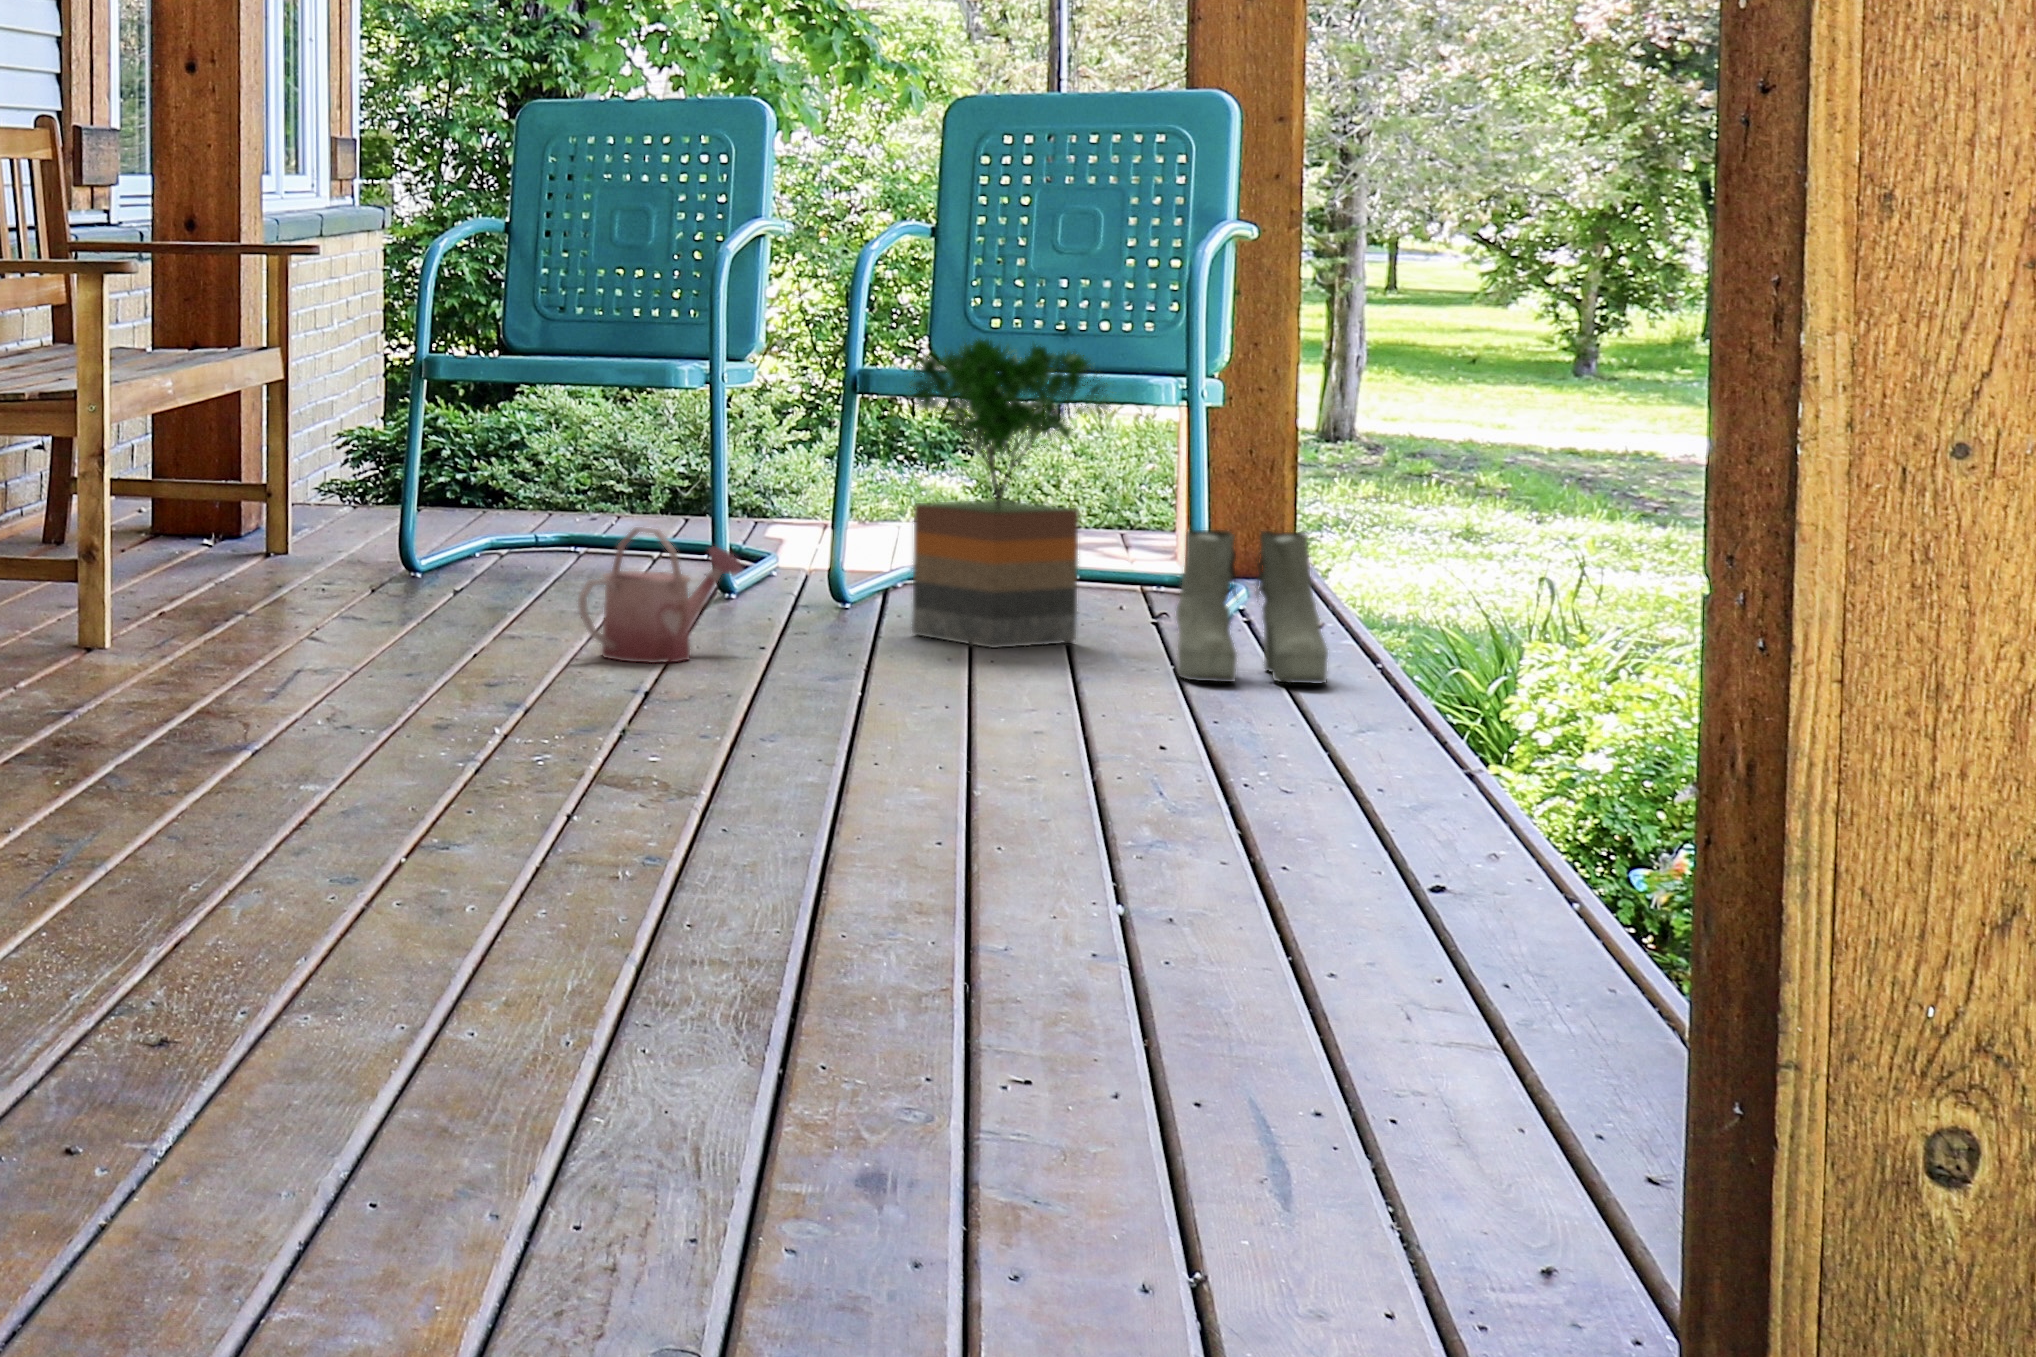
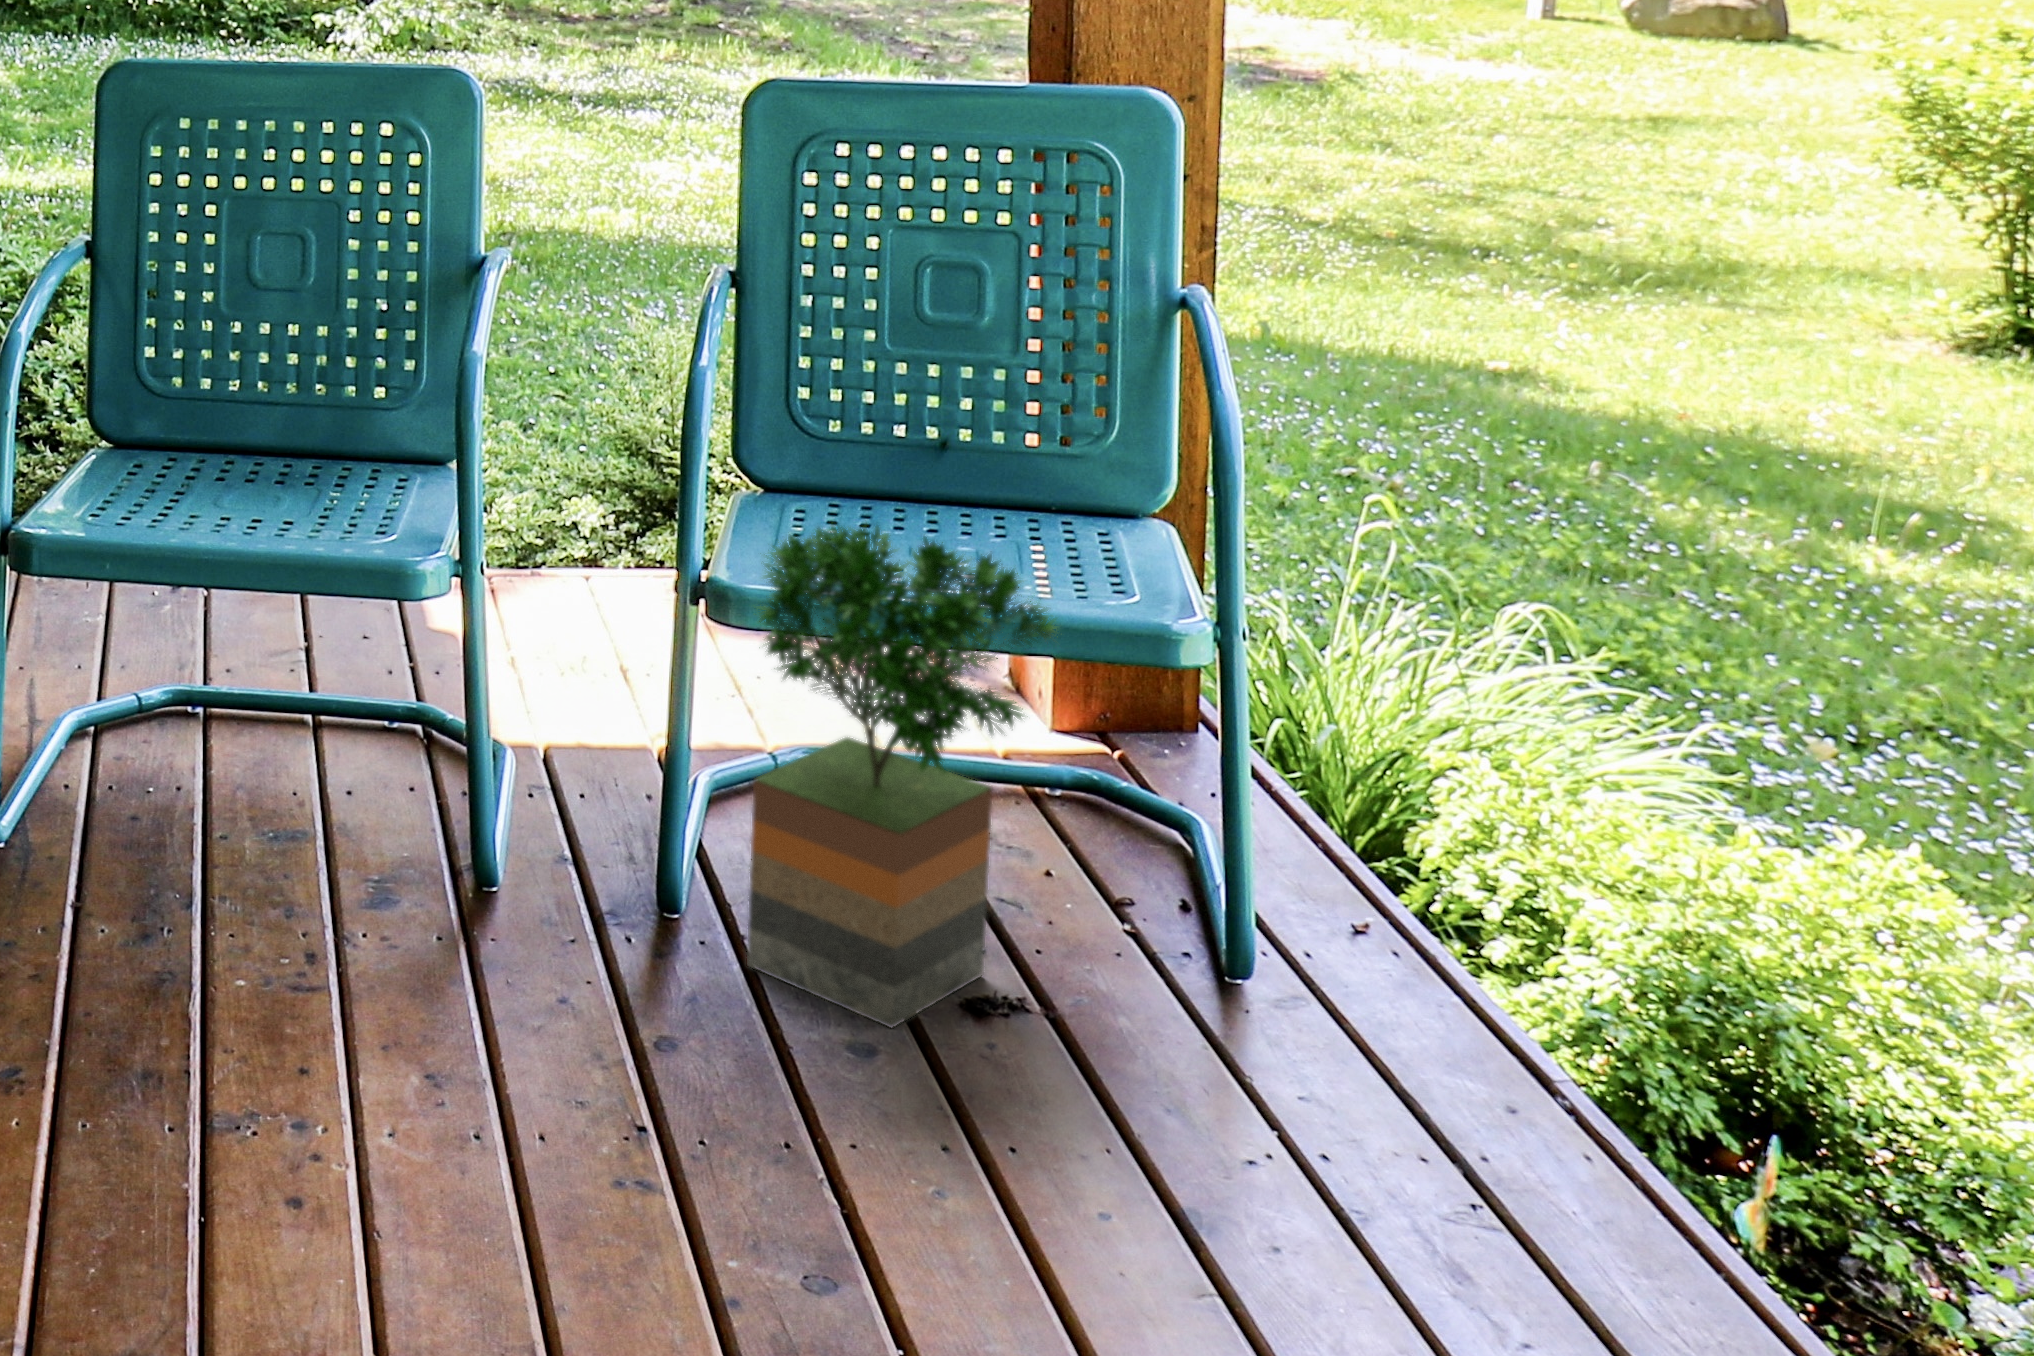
watering can: present [578,527,742,663] -> none [343,969,565,1229]
boots: present [1176,530,1328,683] -> none [1207,906,1476,1214]

